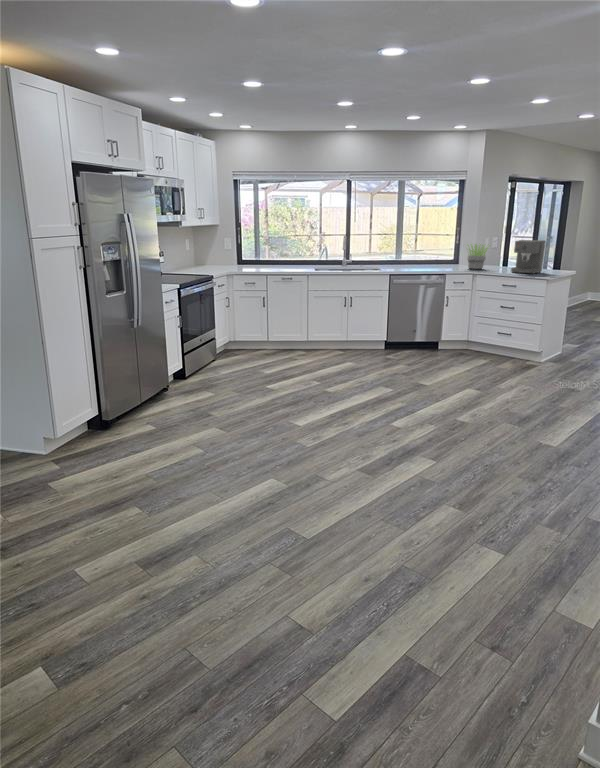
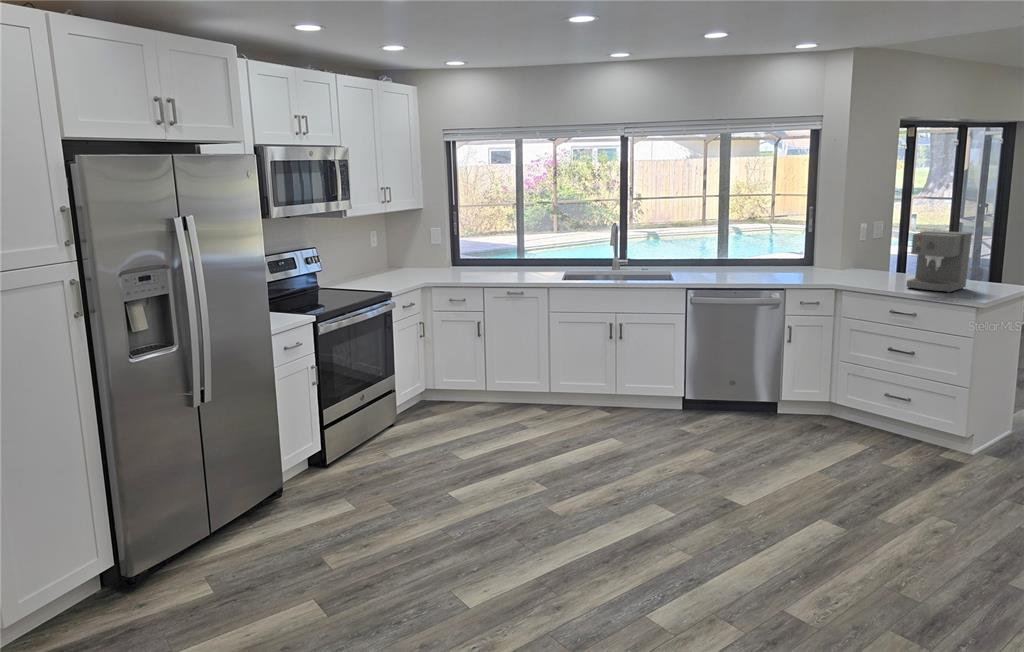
potted plant: present [467,244,488,269] -> none [817,232,873,279]

